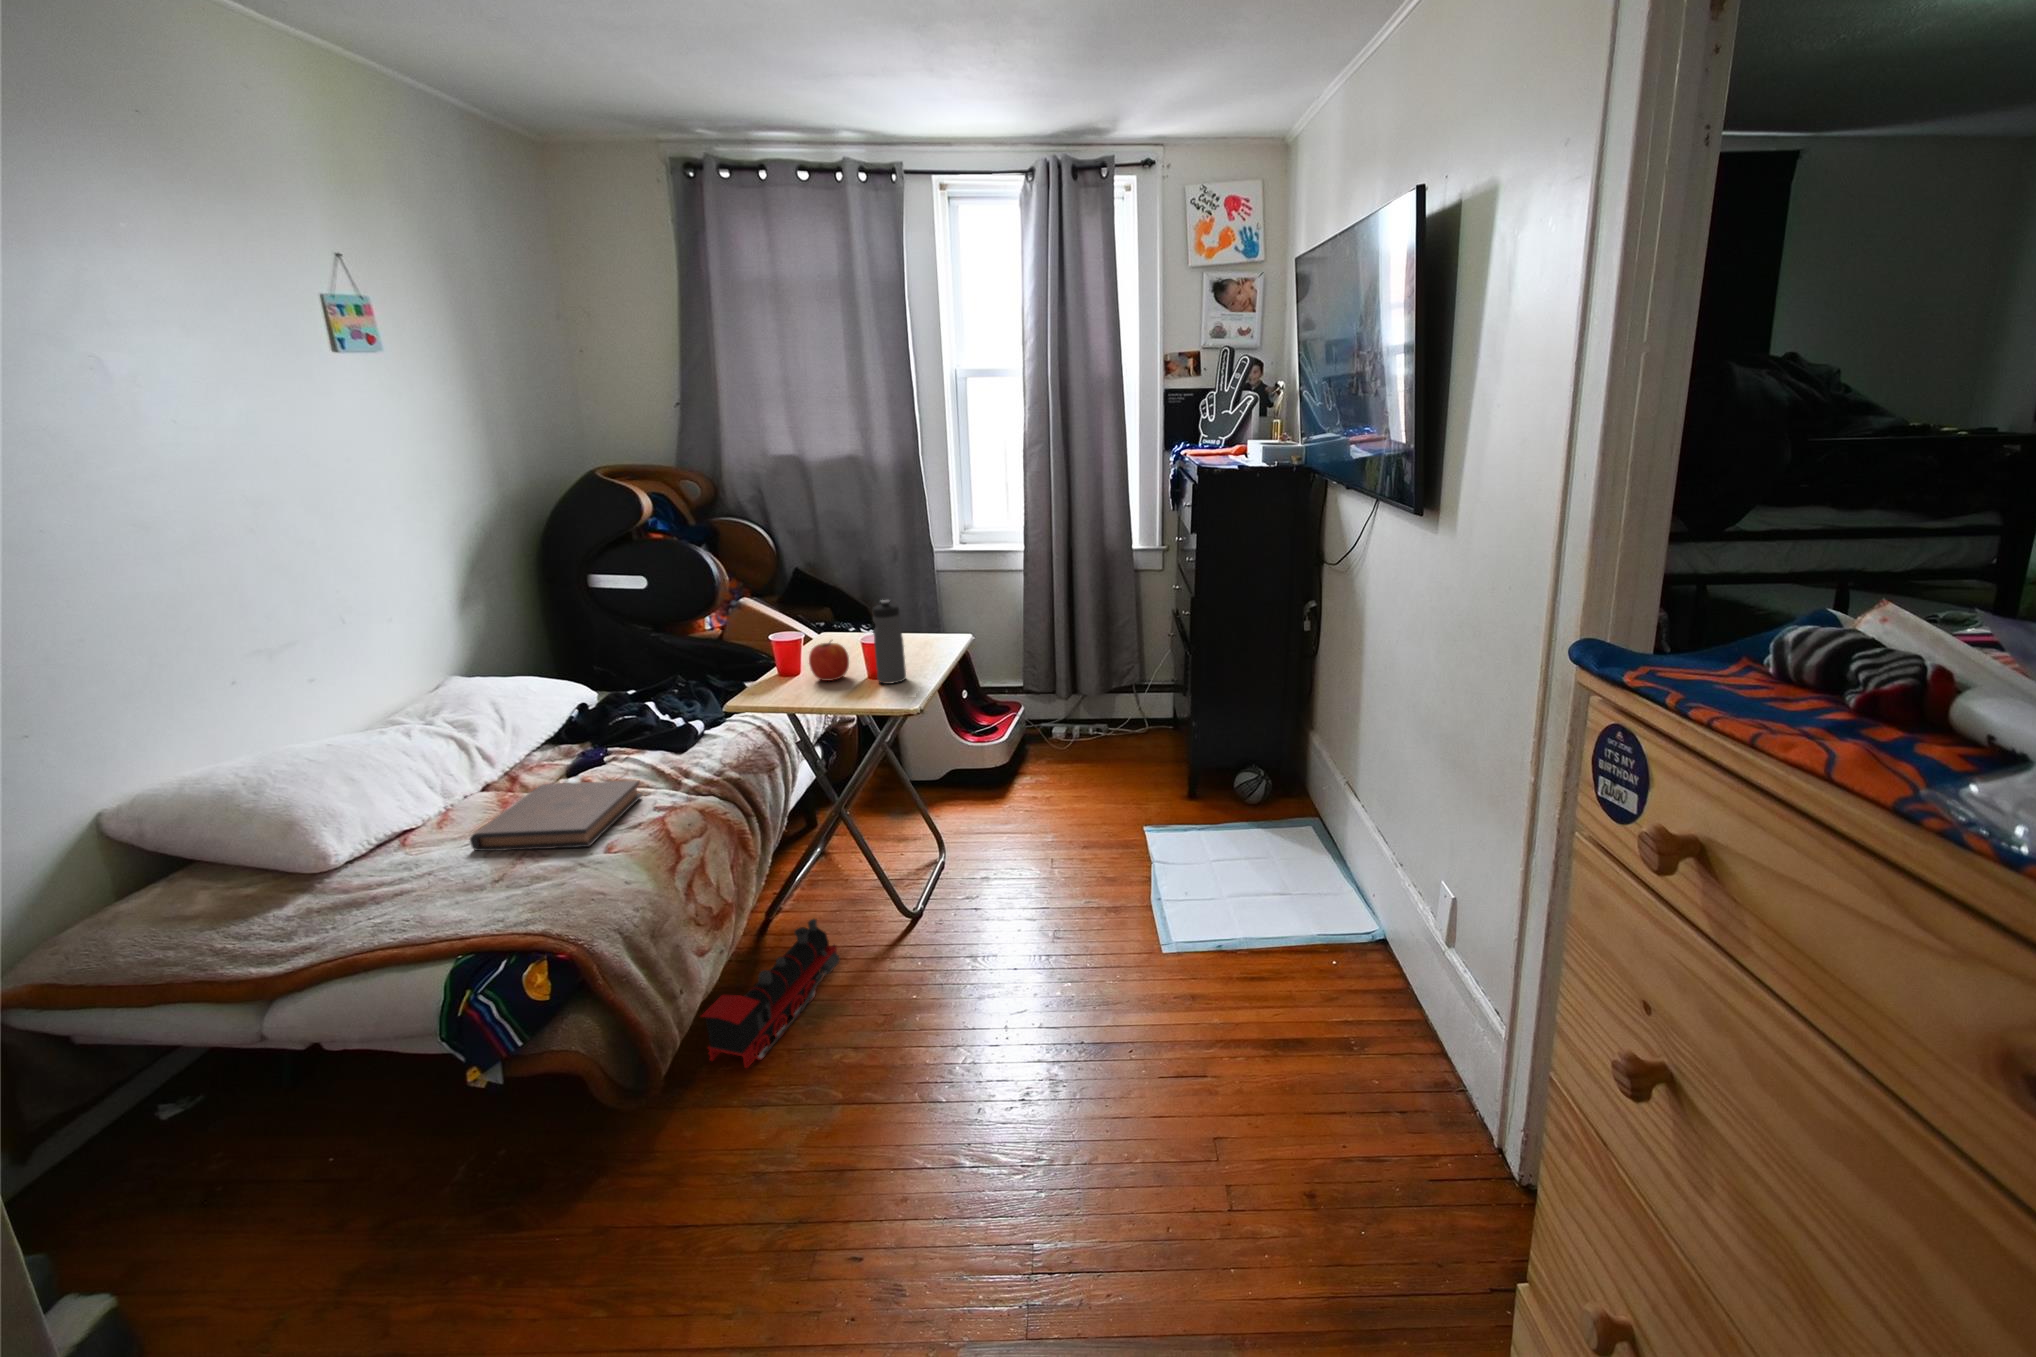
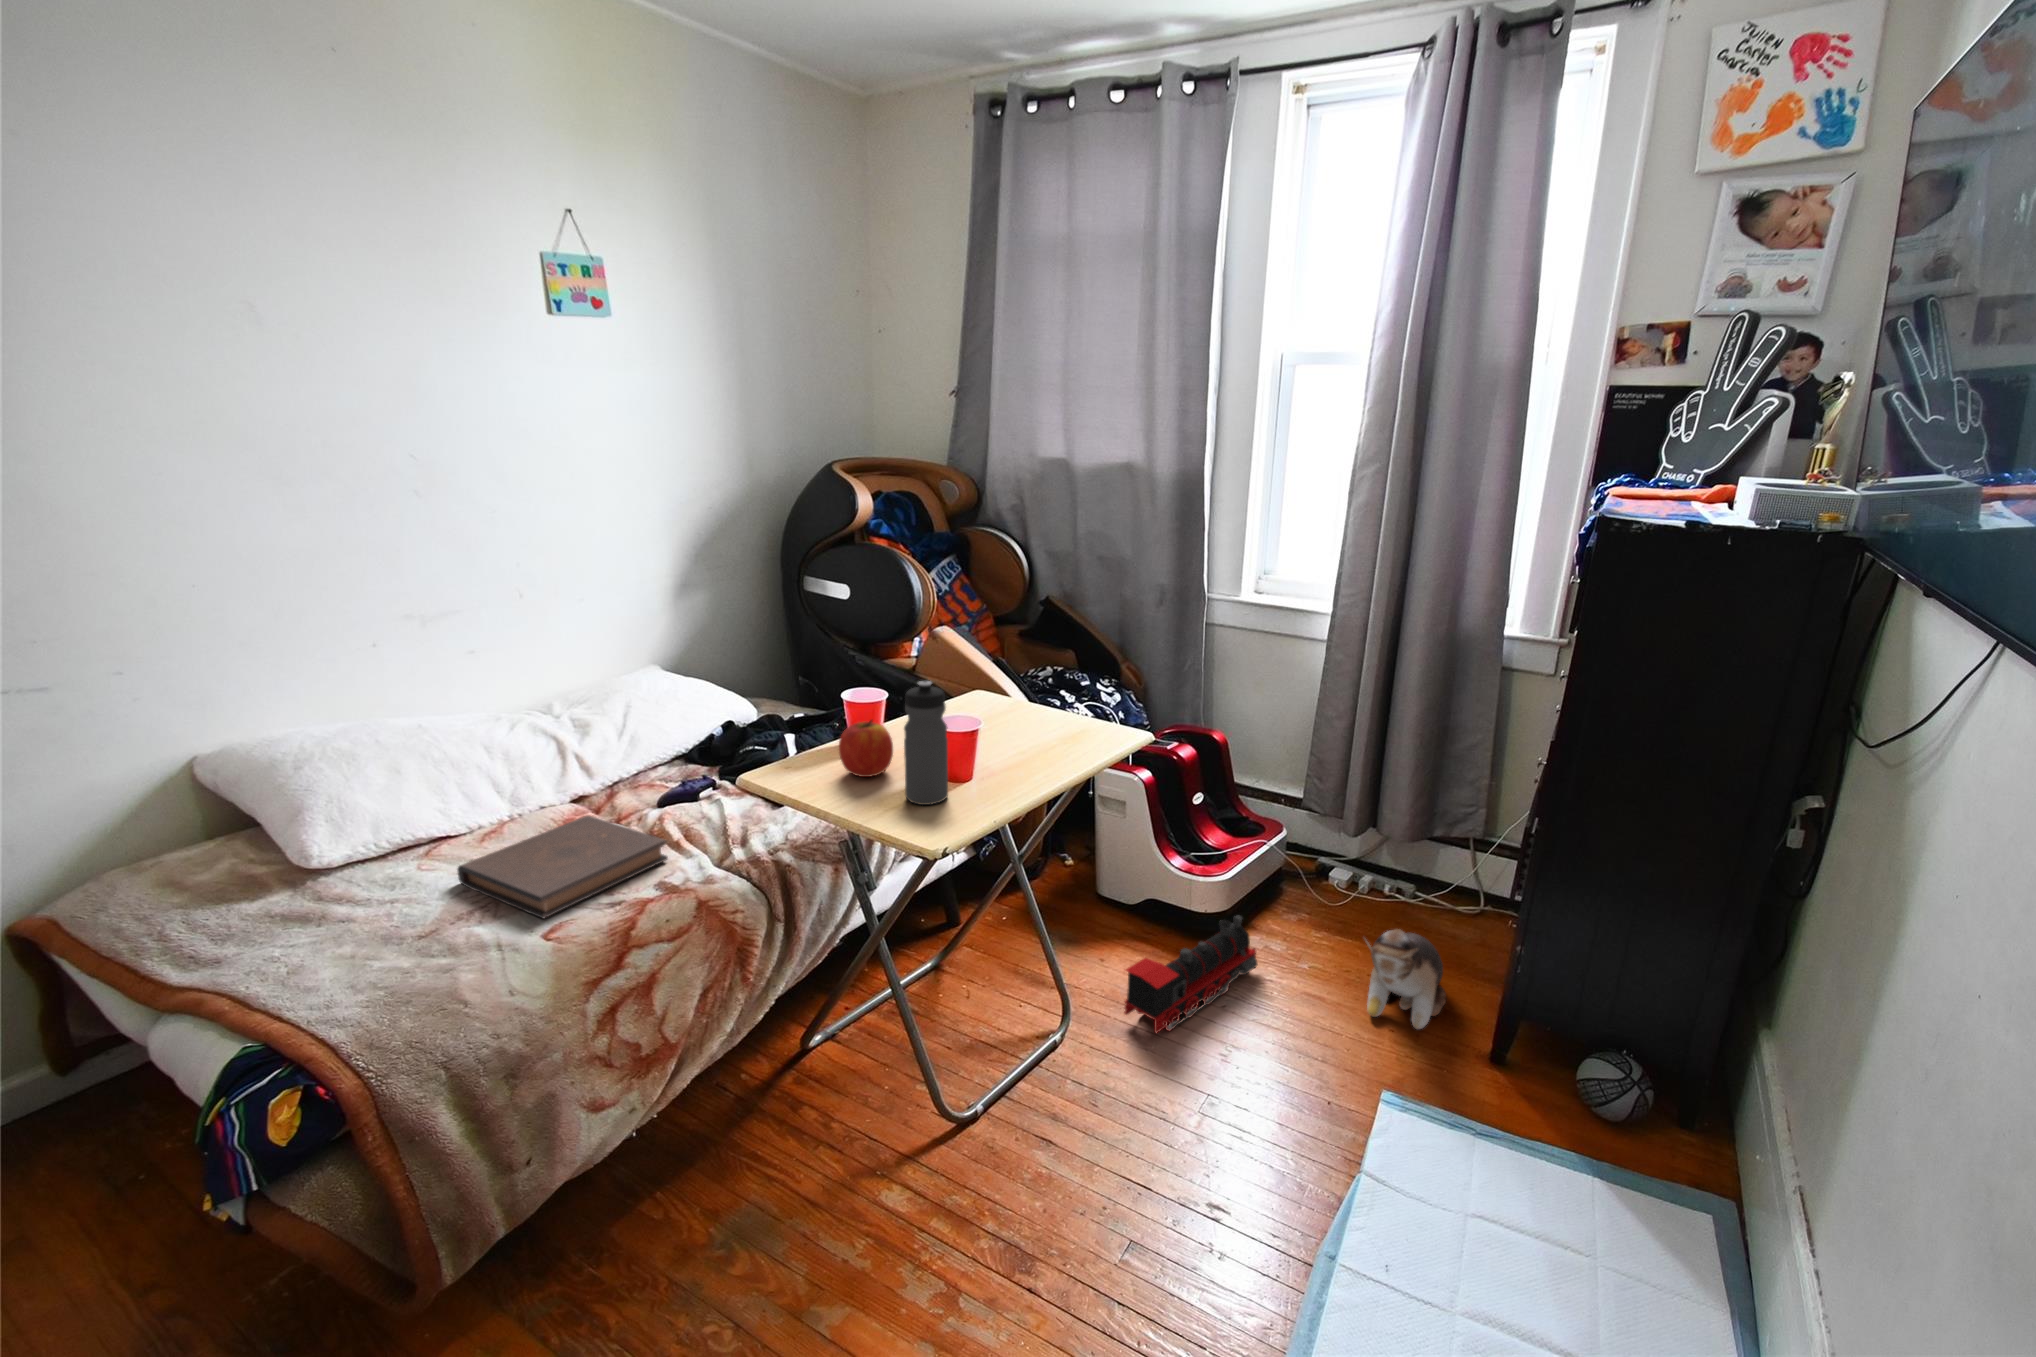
plush toy: none [1111,732,1153,795] -> present [1365,929,1446,1029]
toy train: present [701,919,840,1068] -> present [1124,915,1258,1033]

